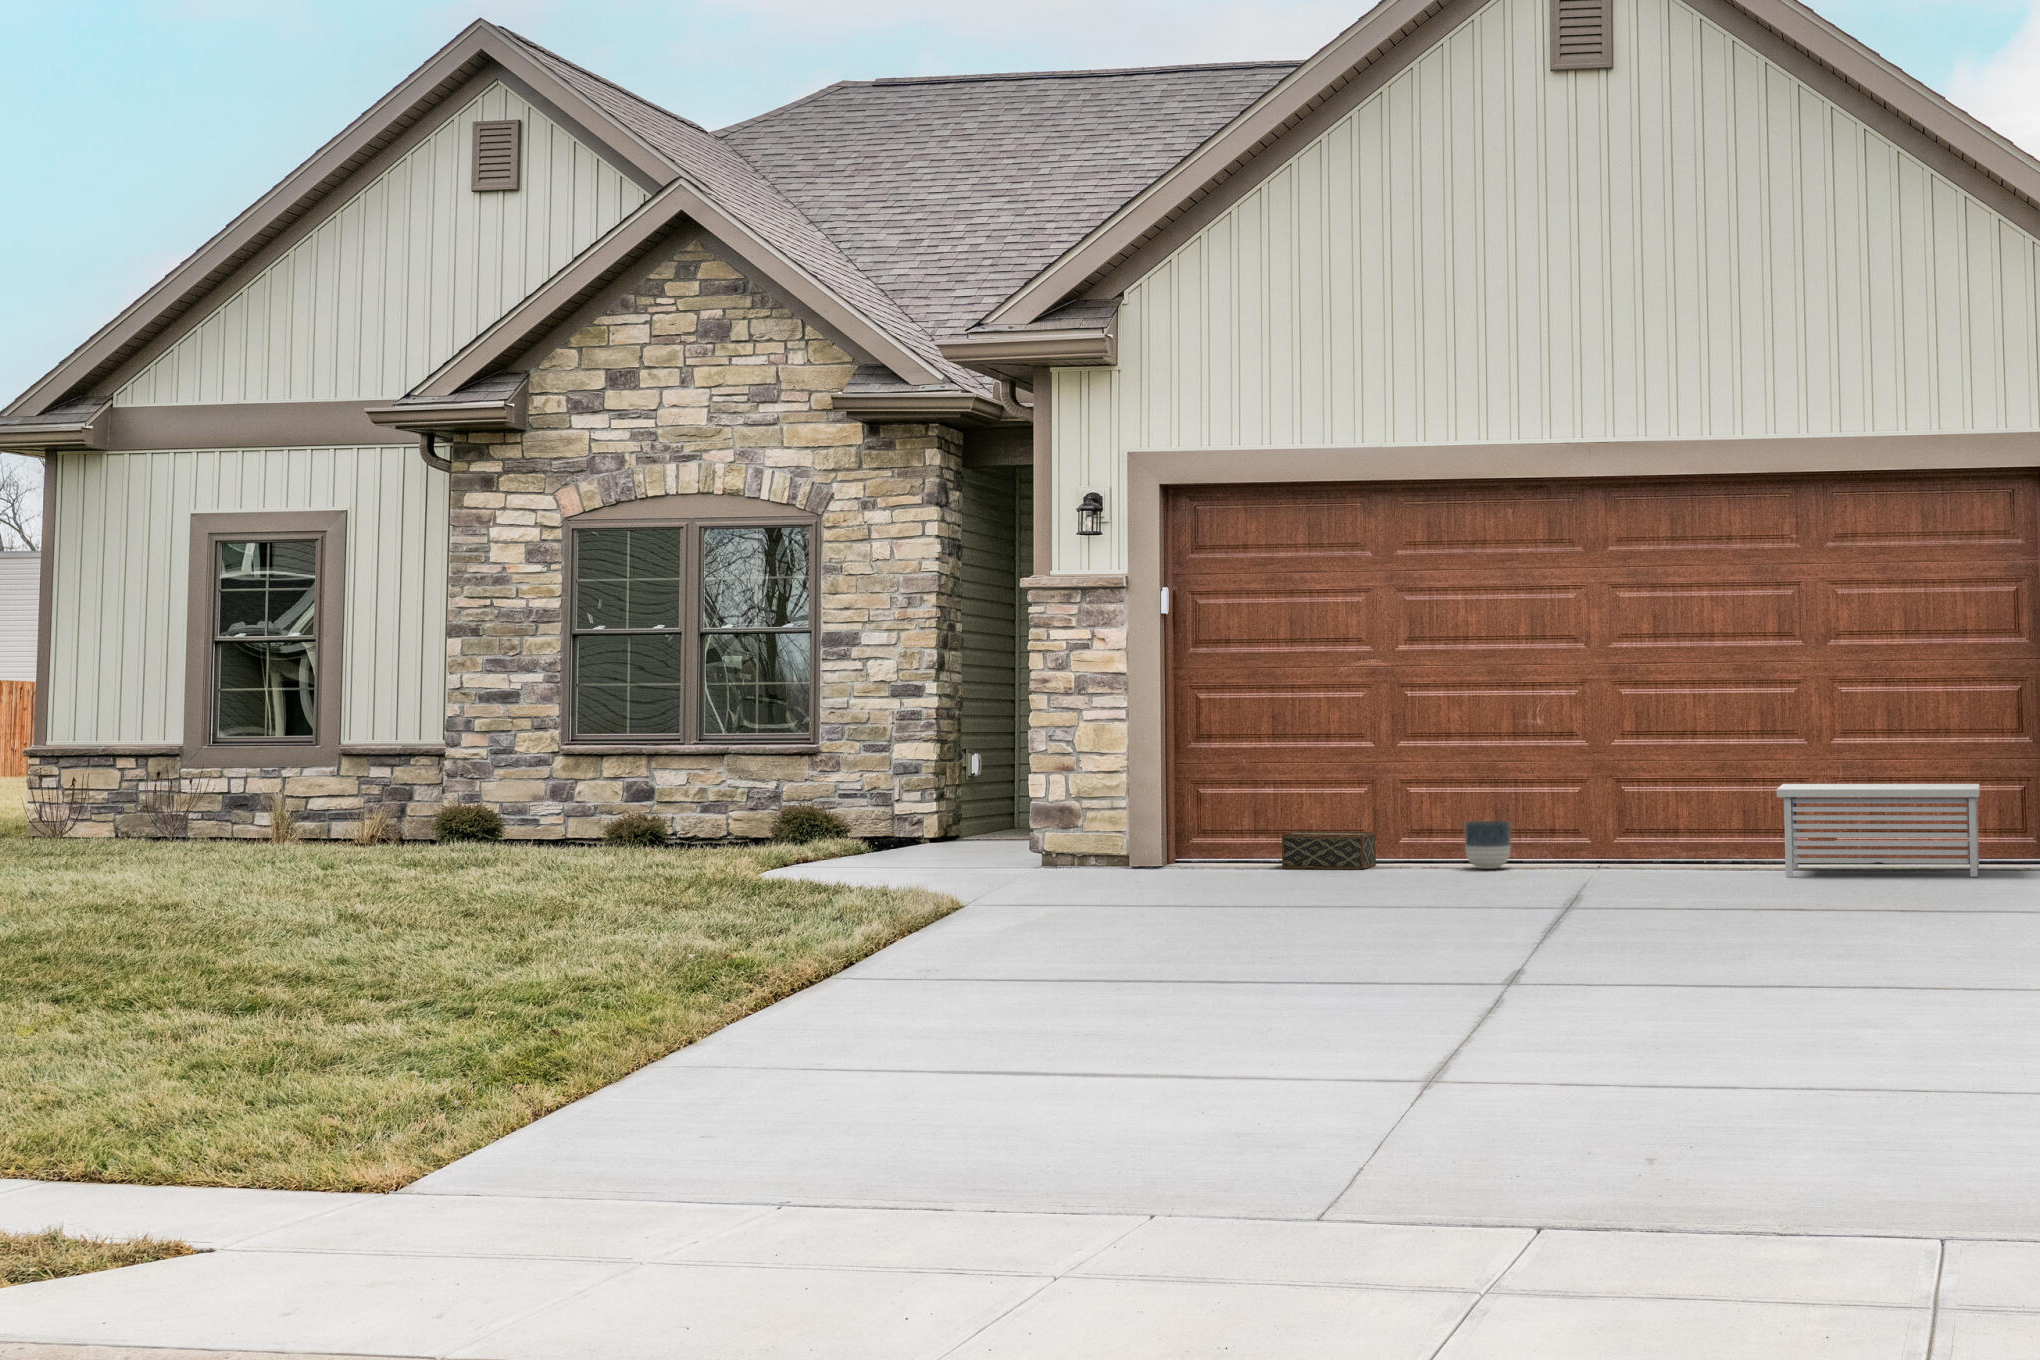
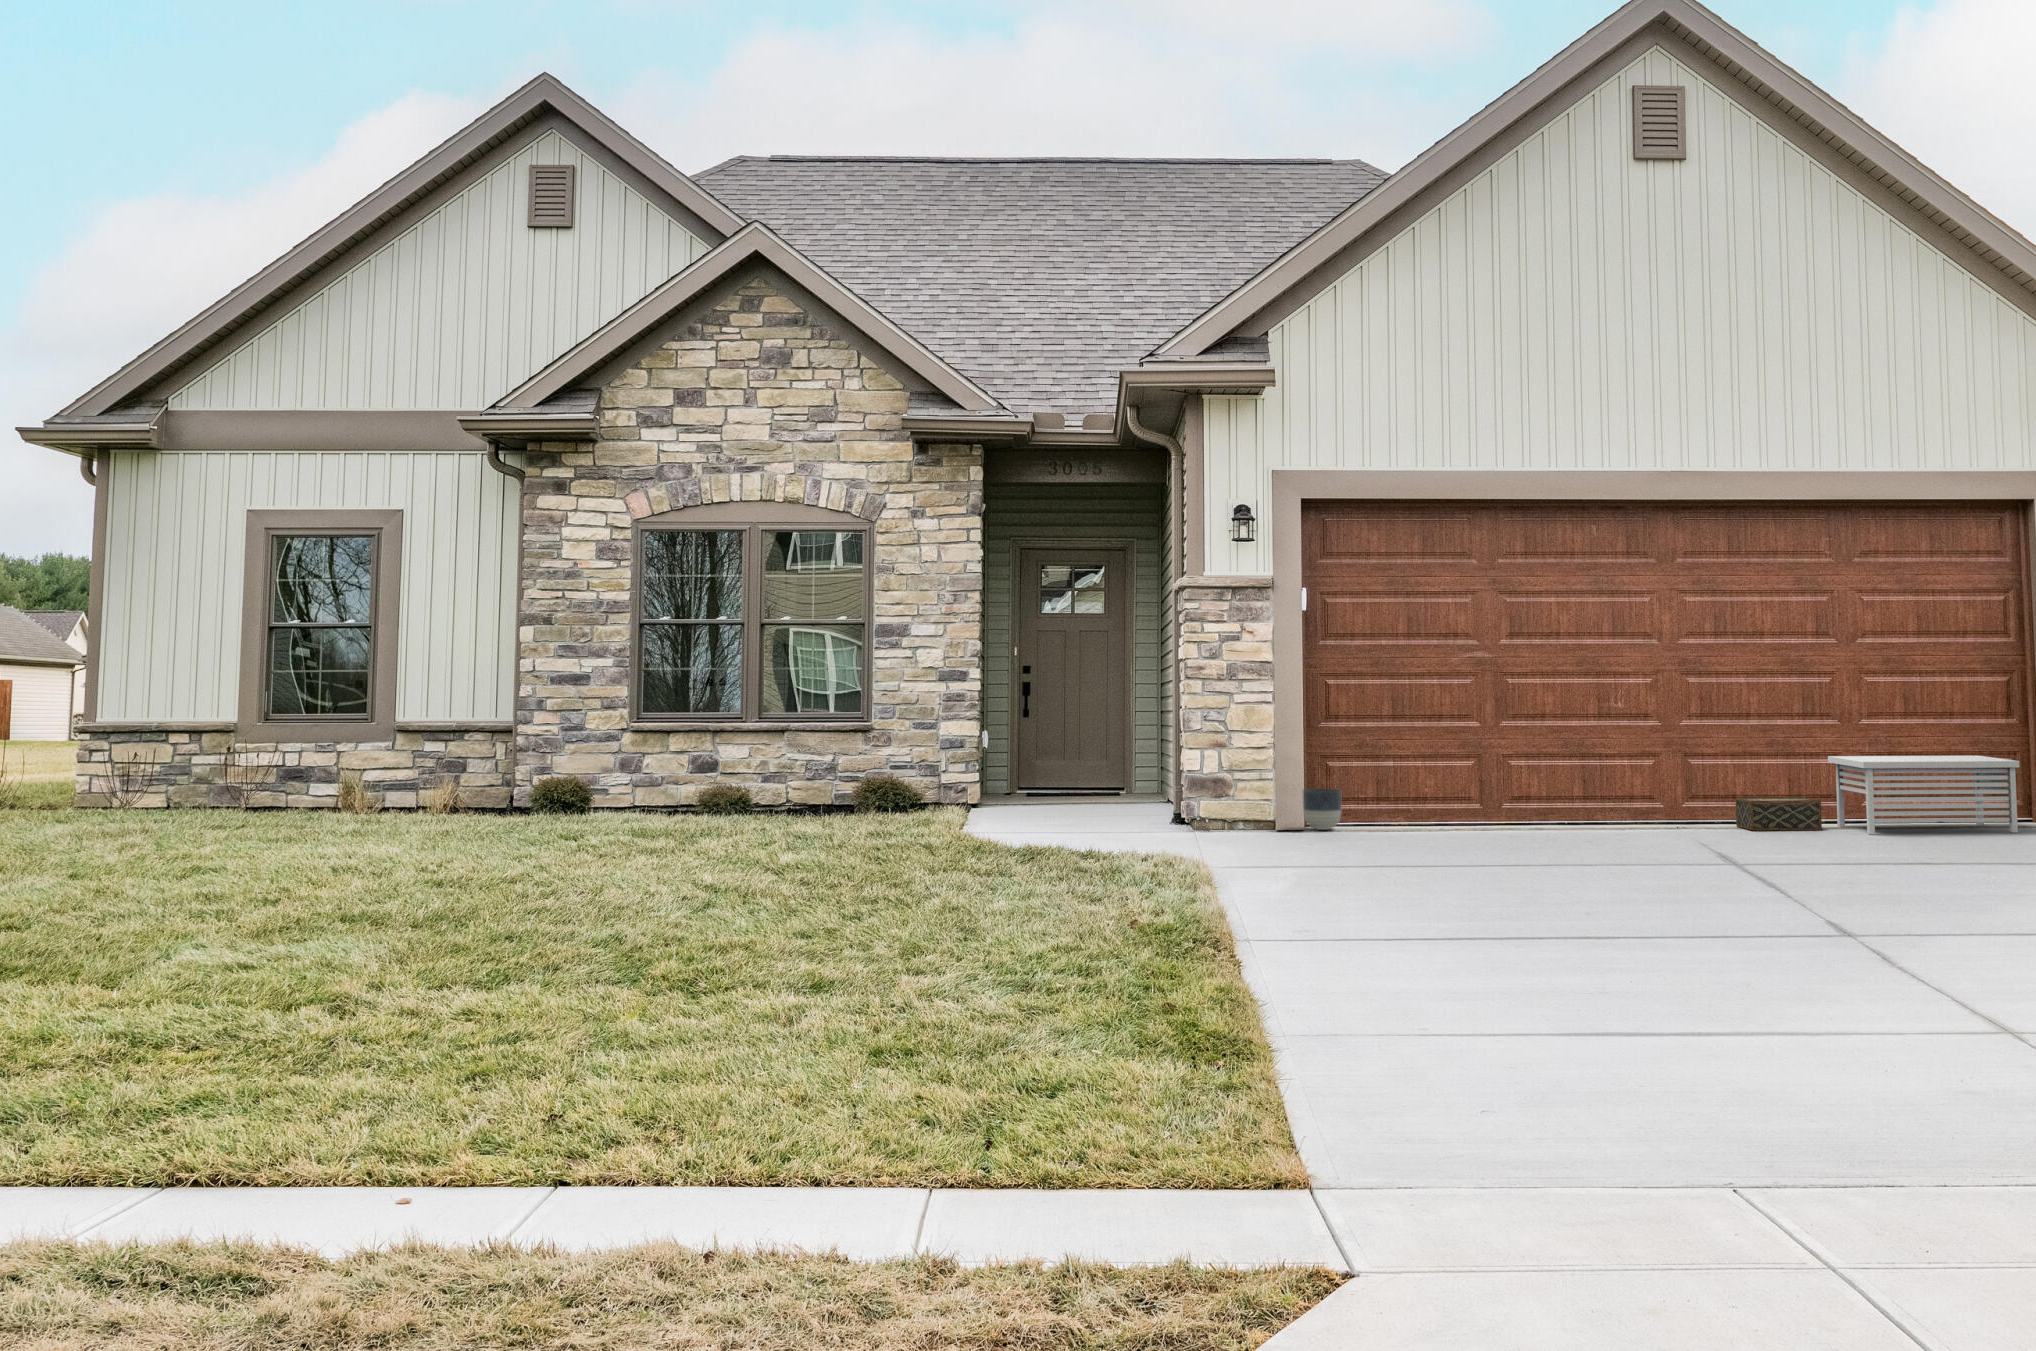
planter: present [1465,821,1511,869] -> present [1303,788,1342,830]
woven basket: present [1282,831,1376,869] -> present [1736,797,1822,831]

